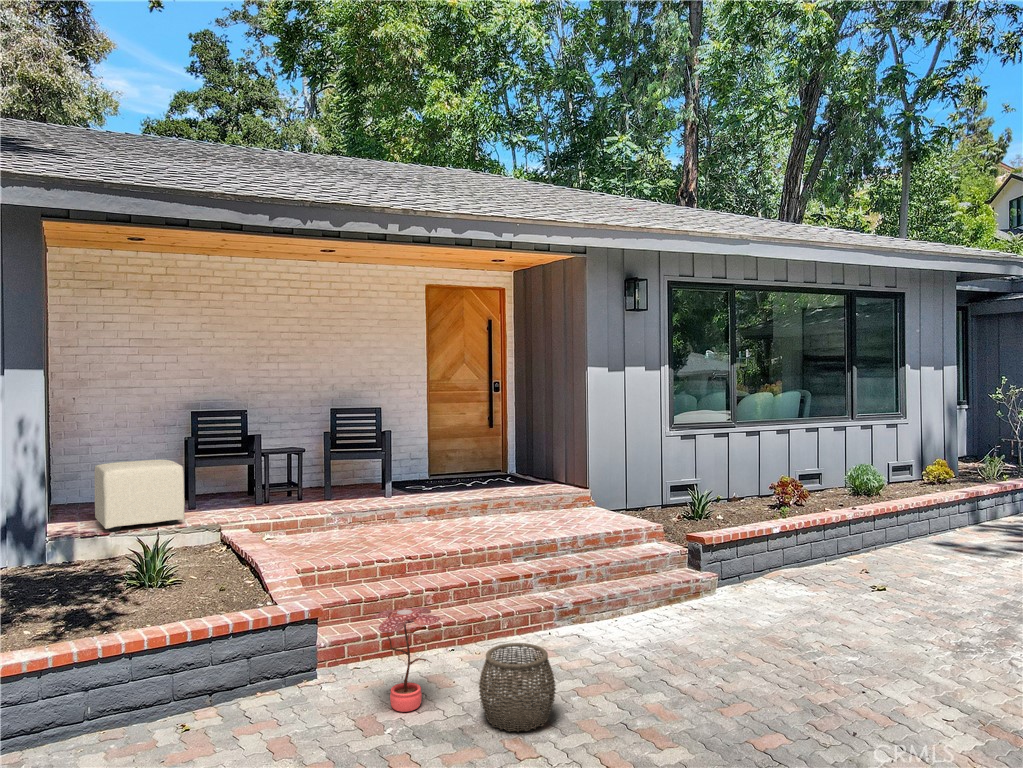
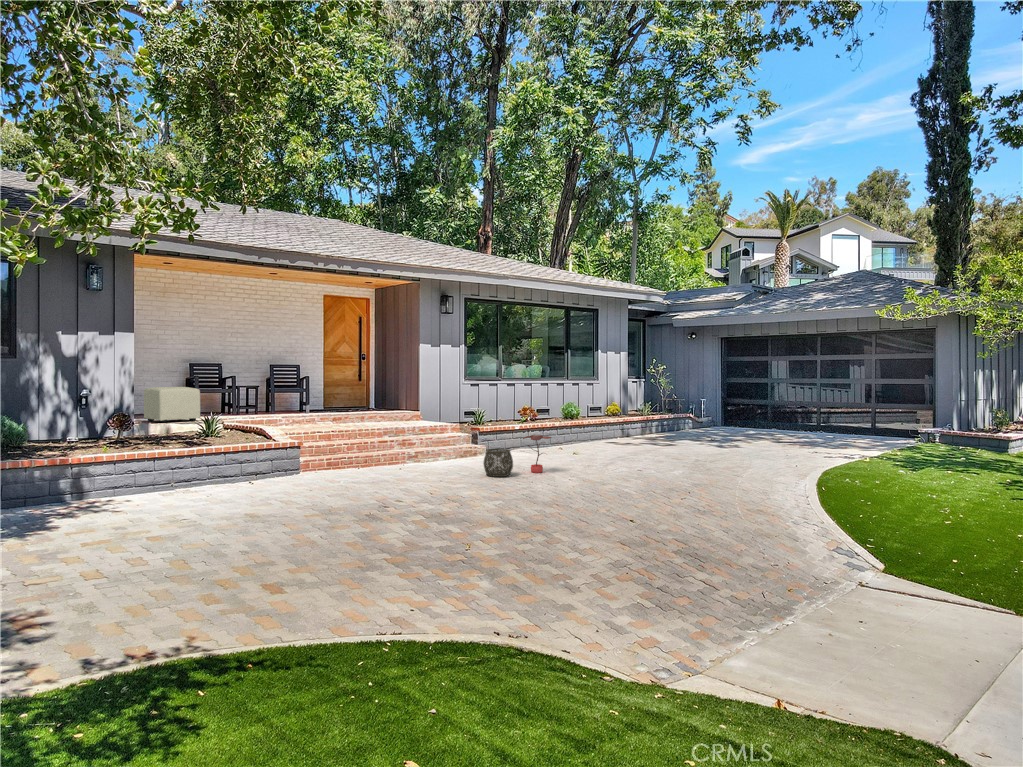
potted plant: present [371,607,440,712] -> present [523,435,551,473]
woven basket: present [479,643,556,732] -> present [484,449,513,477]

